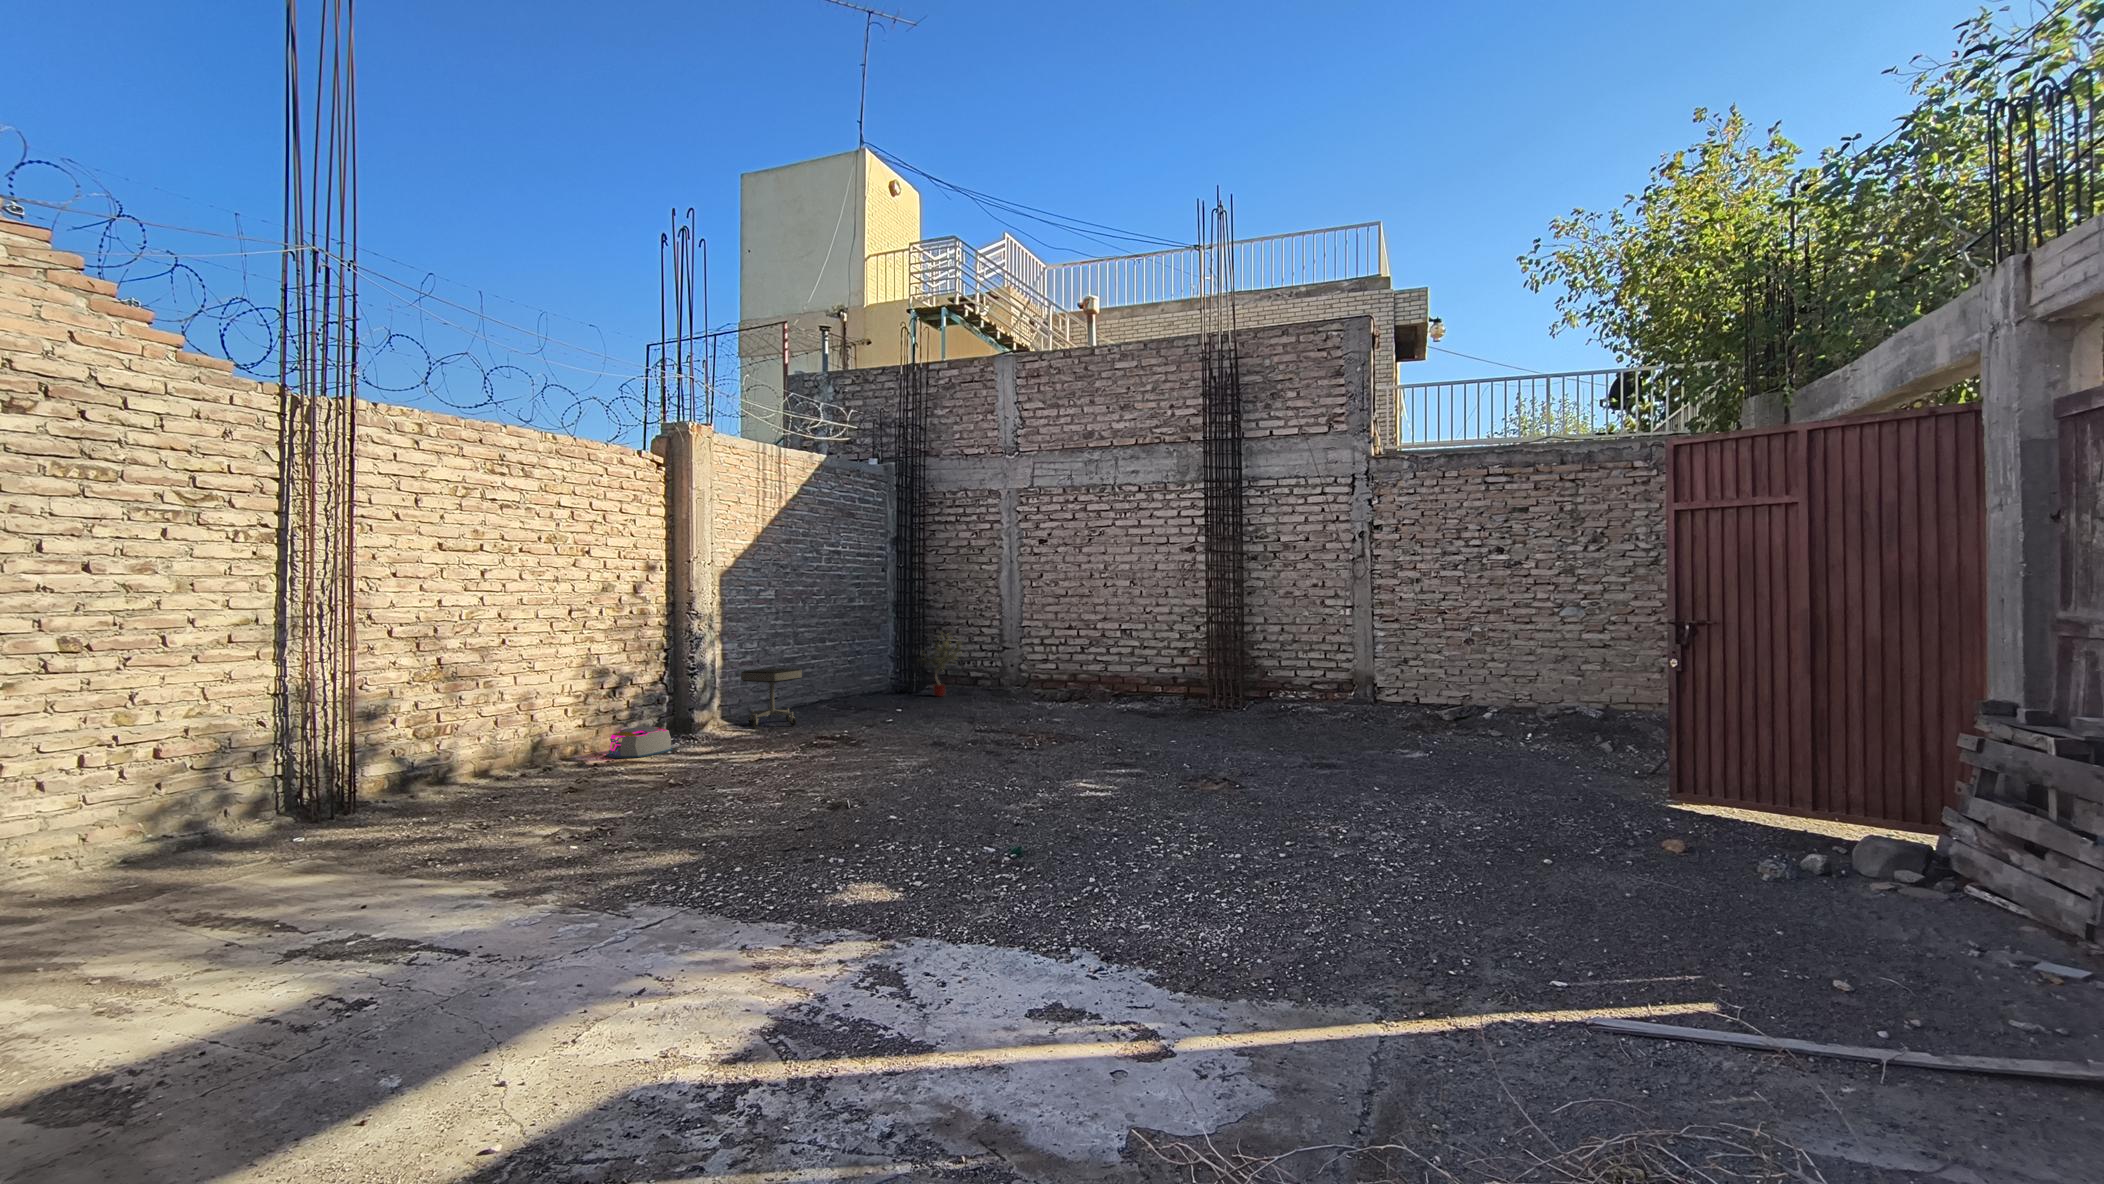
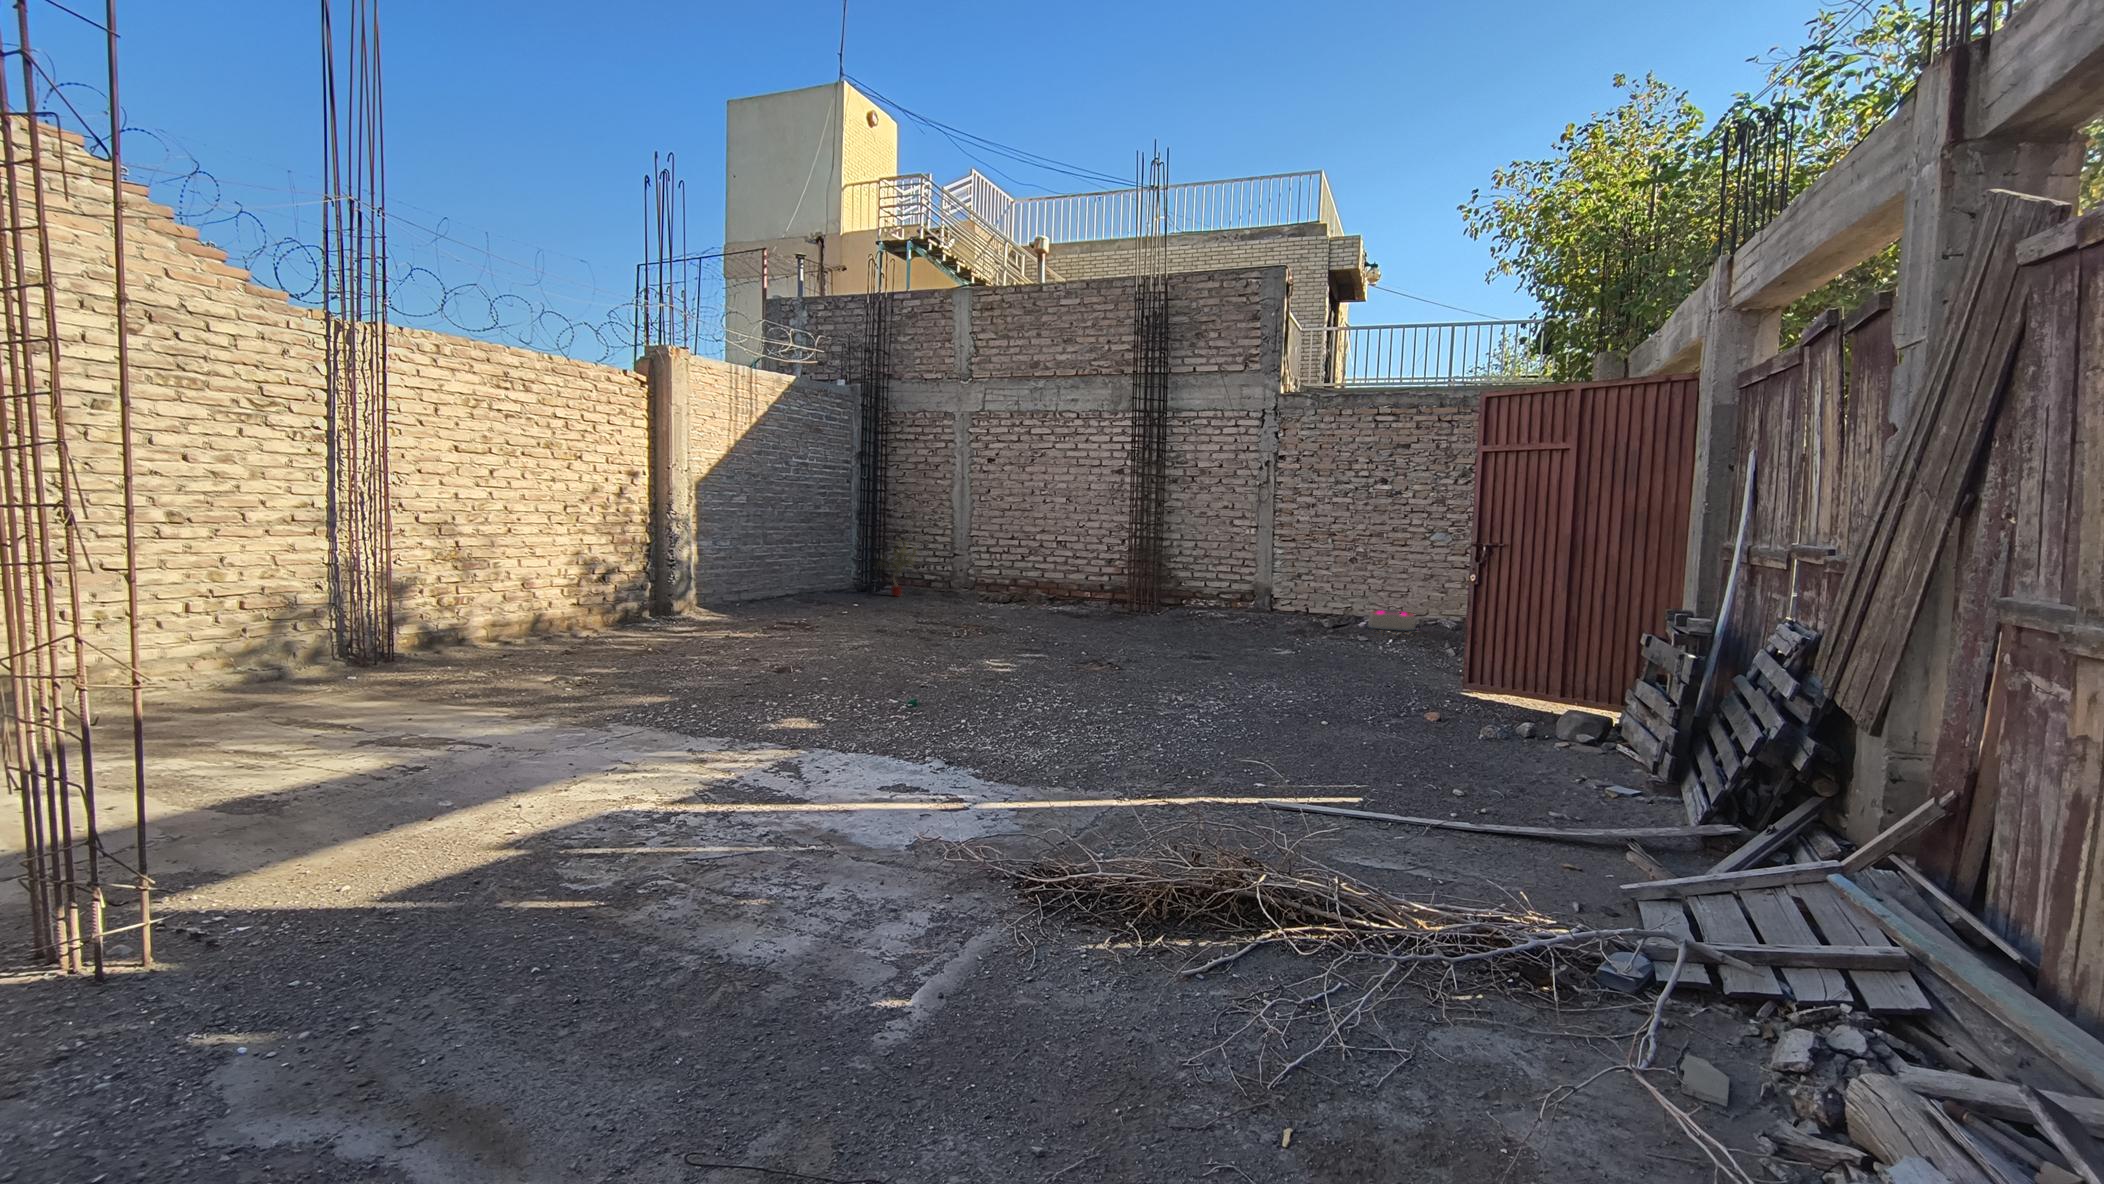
stool: present [741,668,802,728] -> none [716,564,770,615]
storage bin: present [606,727,673,758] -> present [1367,609,1416,631]

